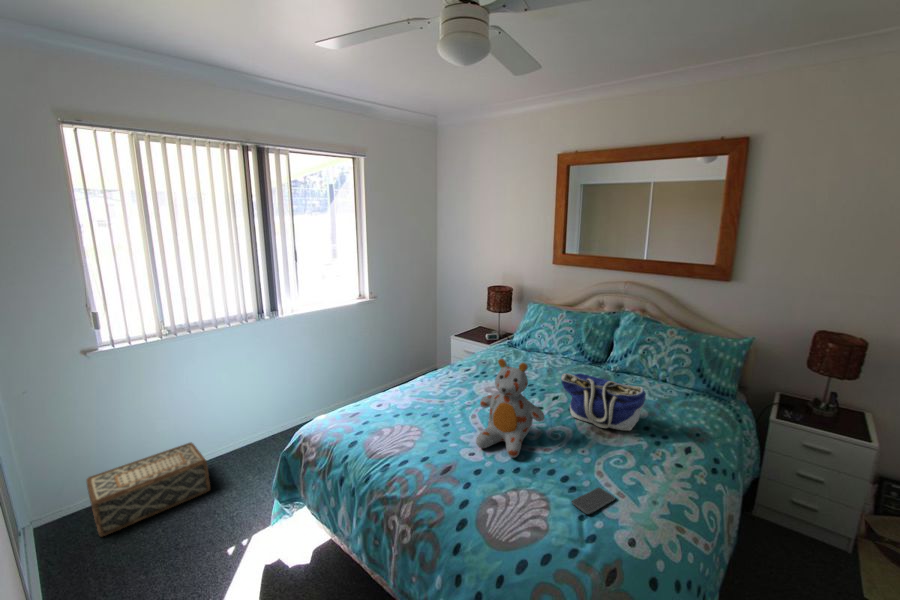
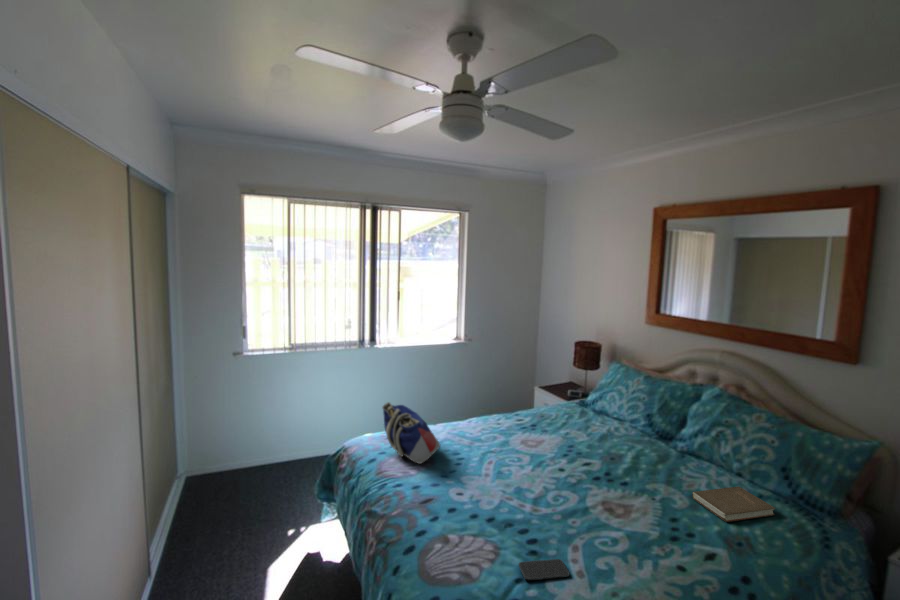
stuffed bear: present [476,358,544,458] -> none [468,406,538,507]
tote bag: present [561,373,646,431] -> present [382,402,440,464]
book: none [648,391,705,420] -> present [692,487,775,522]
woven basket: present [87,442,210,537] -> none [218,439,299,494]

